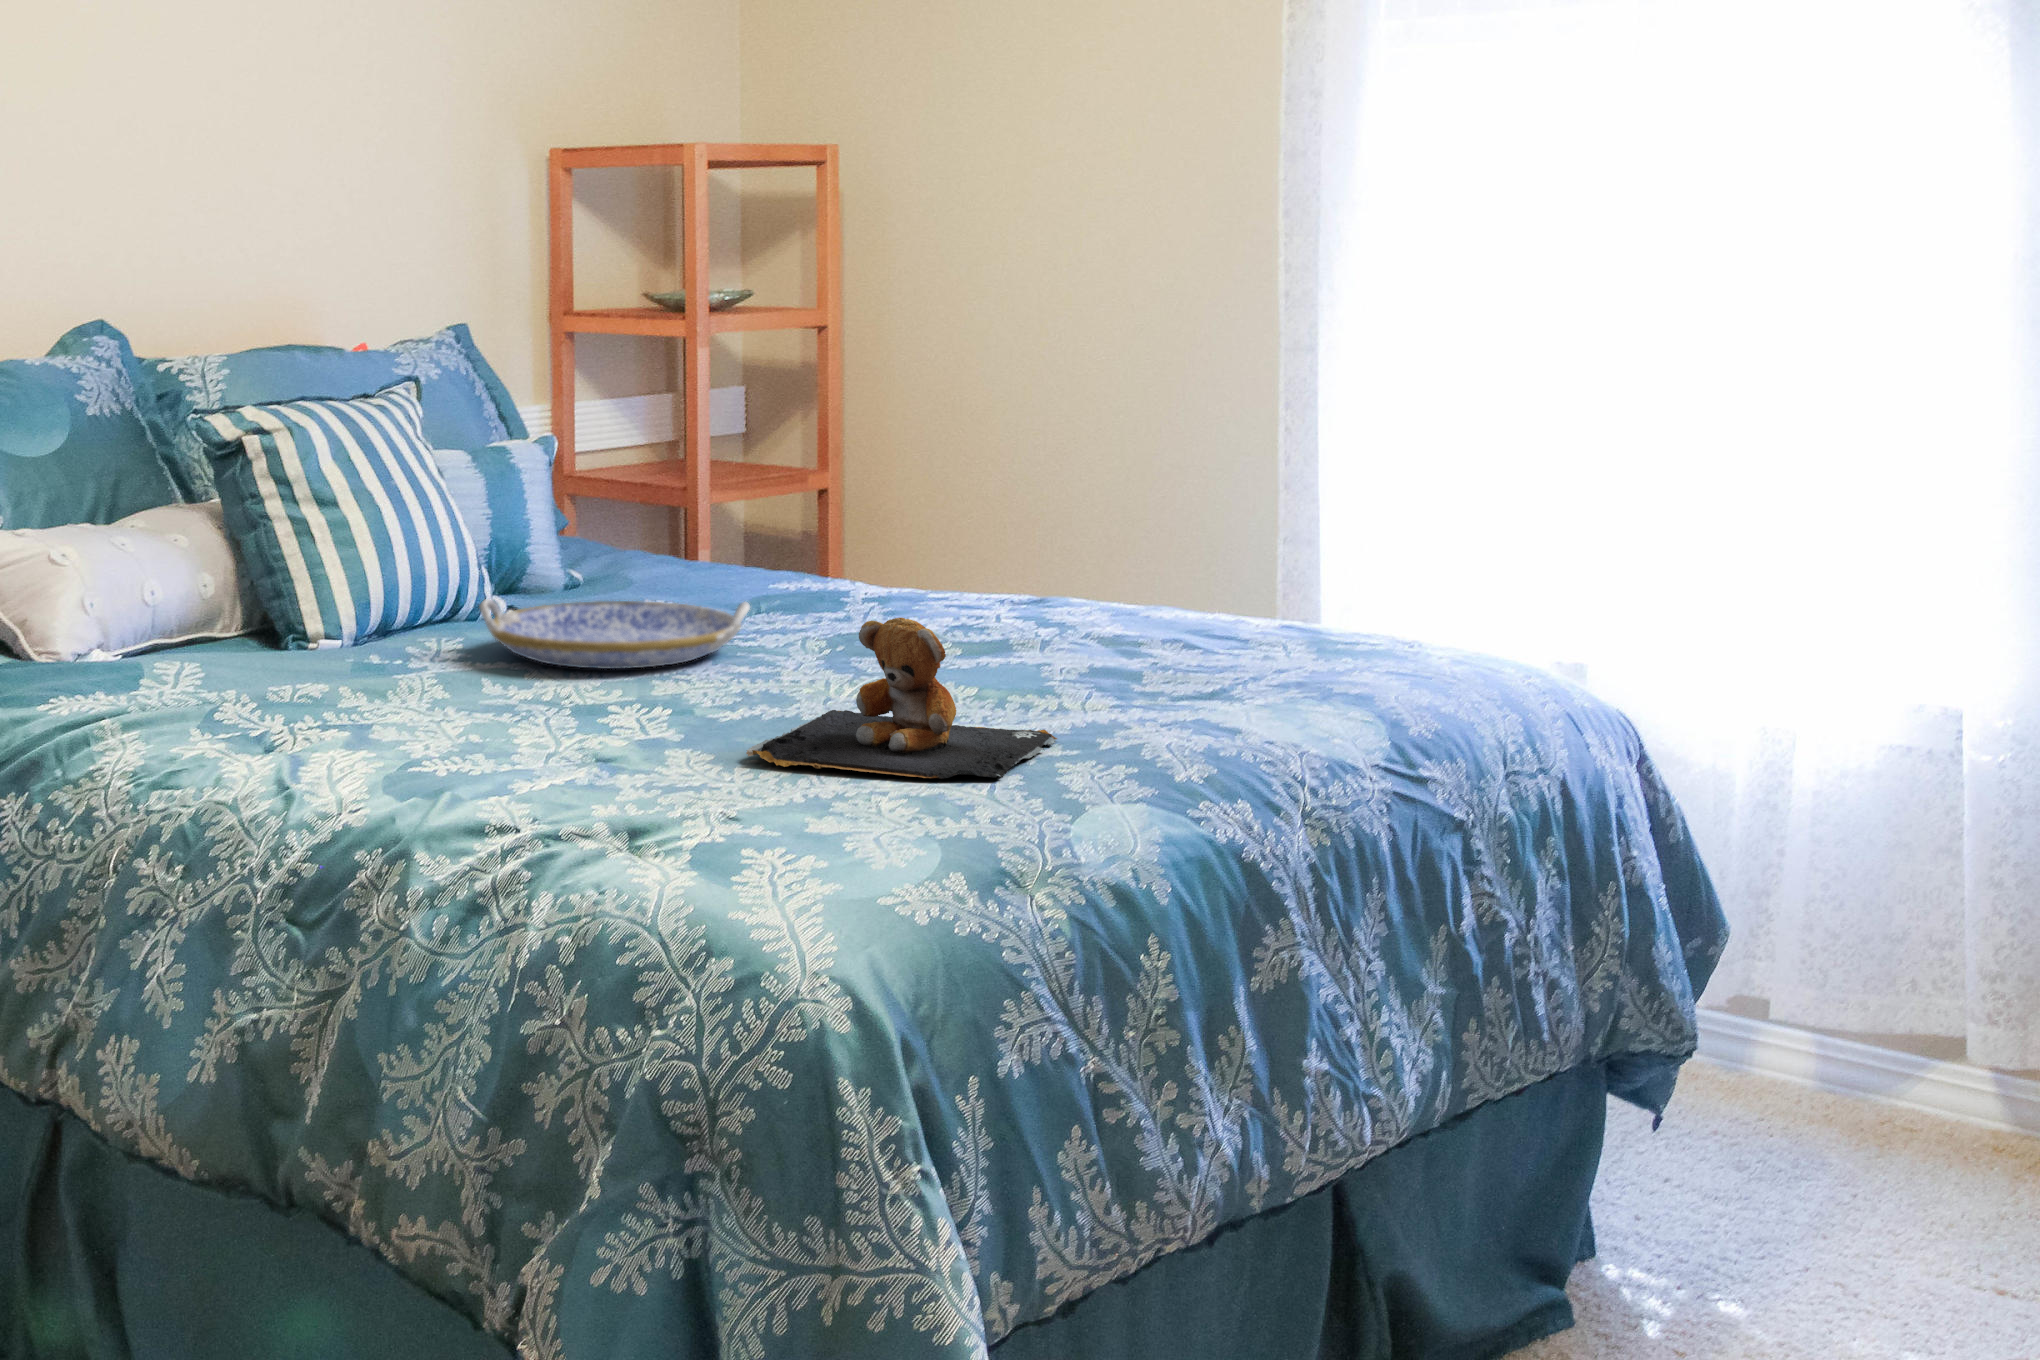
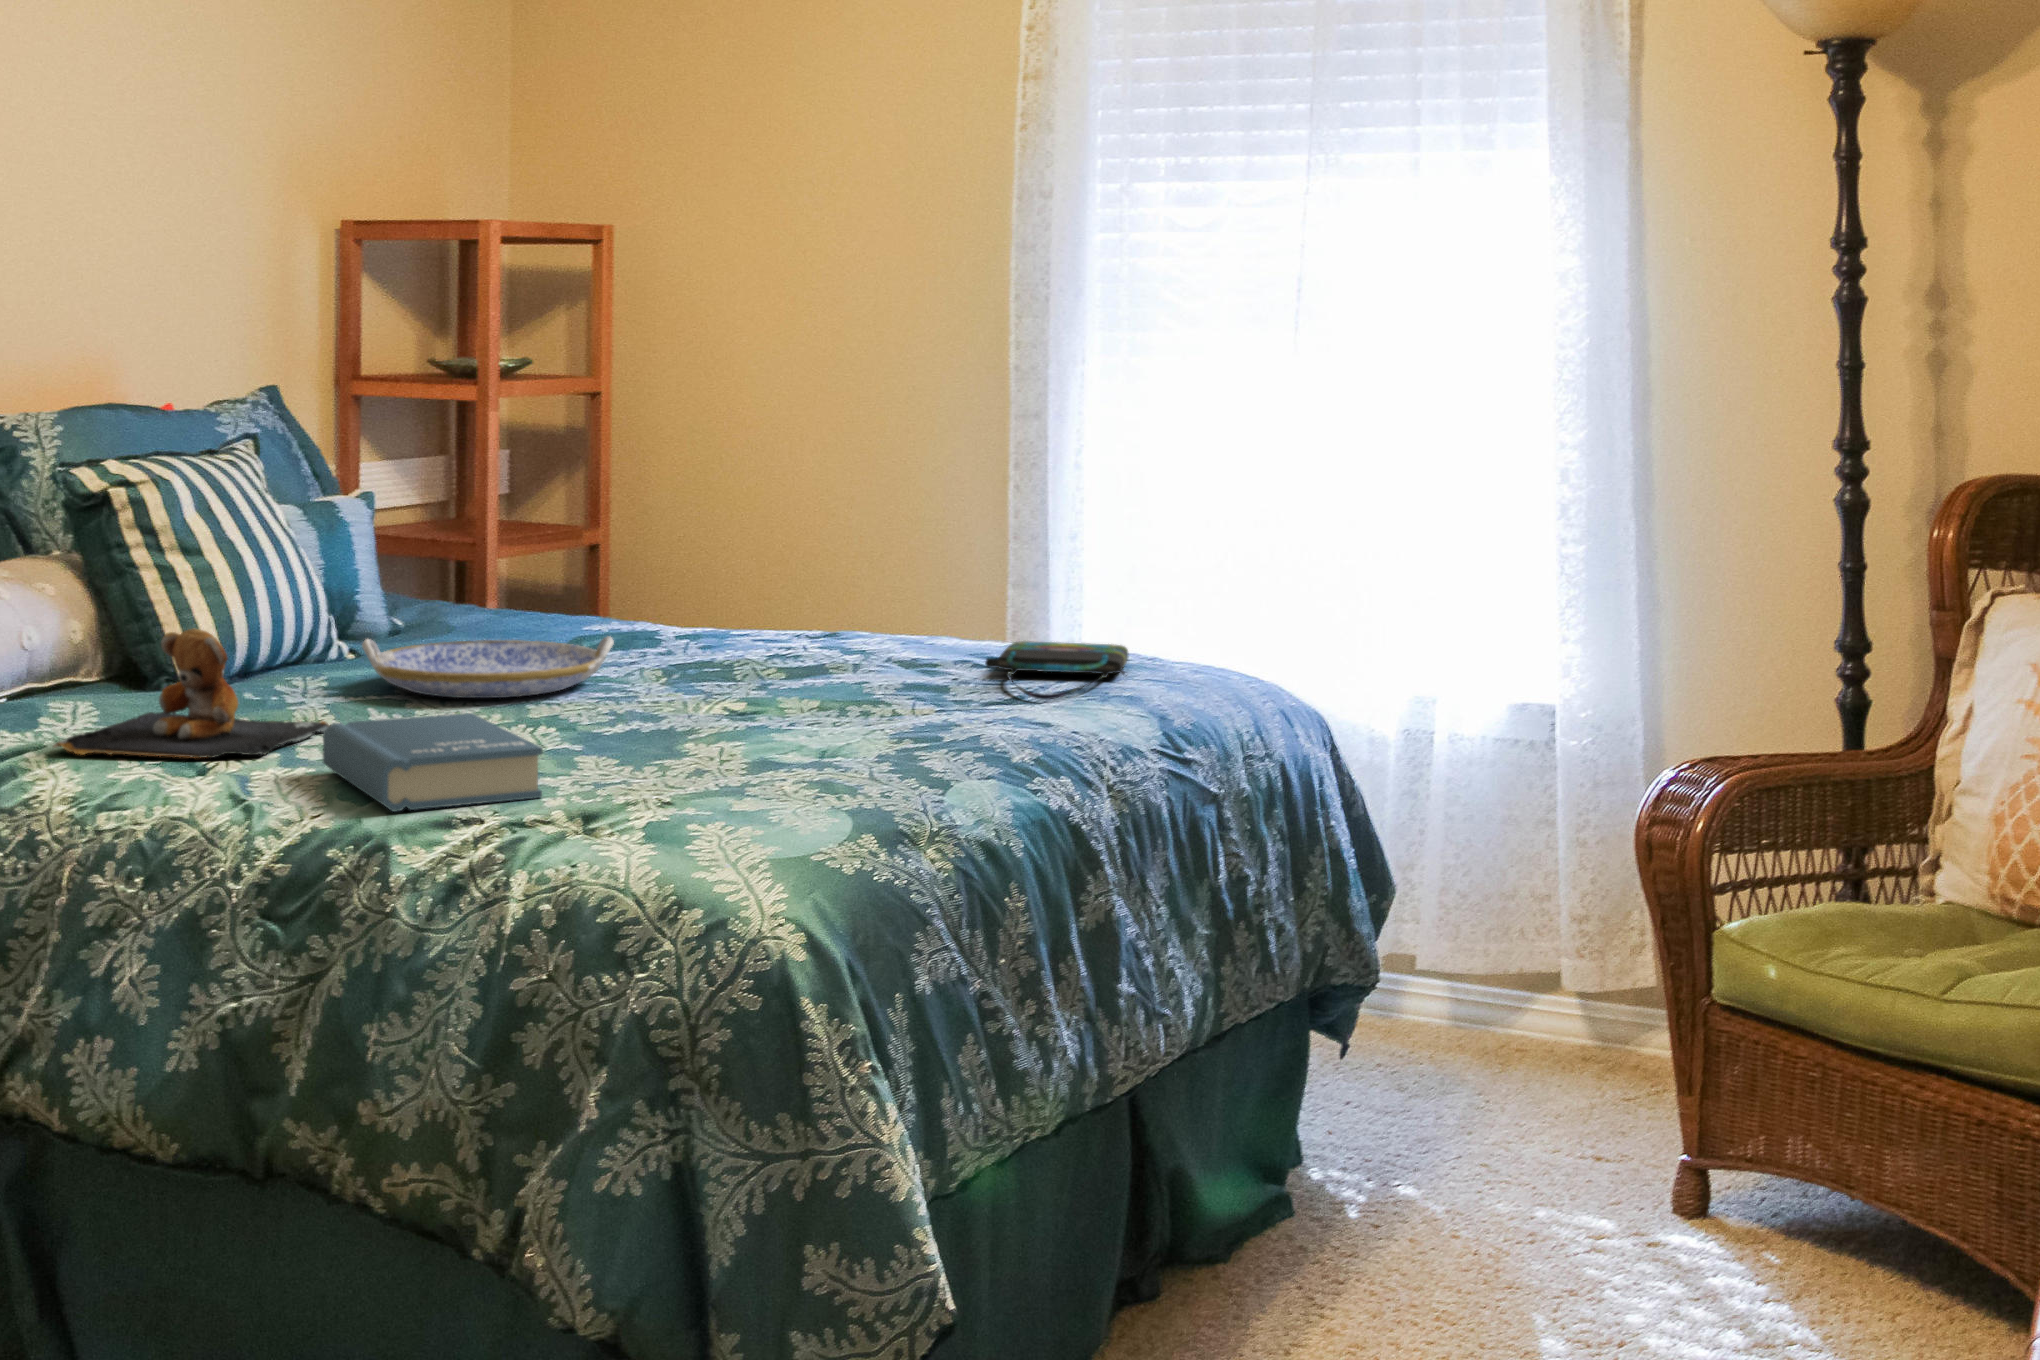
tote bag: none [1183,617,1369,693] -> present [985,641,1128,700]
teddy bear: present [746,618,1057,779] -> present [54,628,329,758]
book: none [385,694,601,809] -> present [323,713,543,812]

